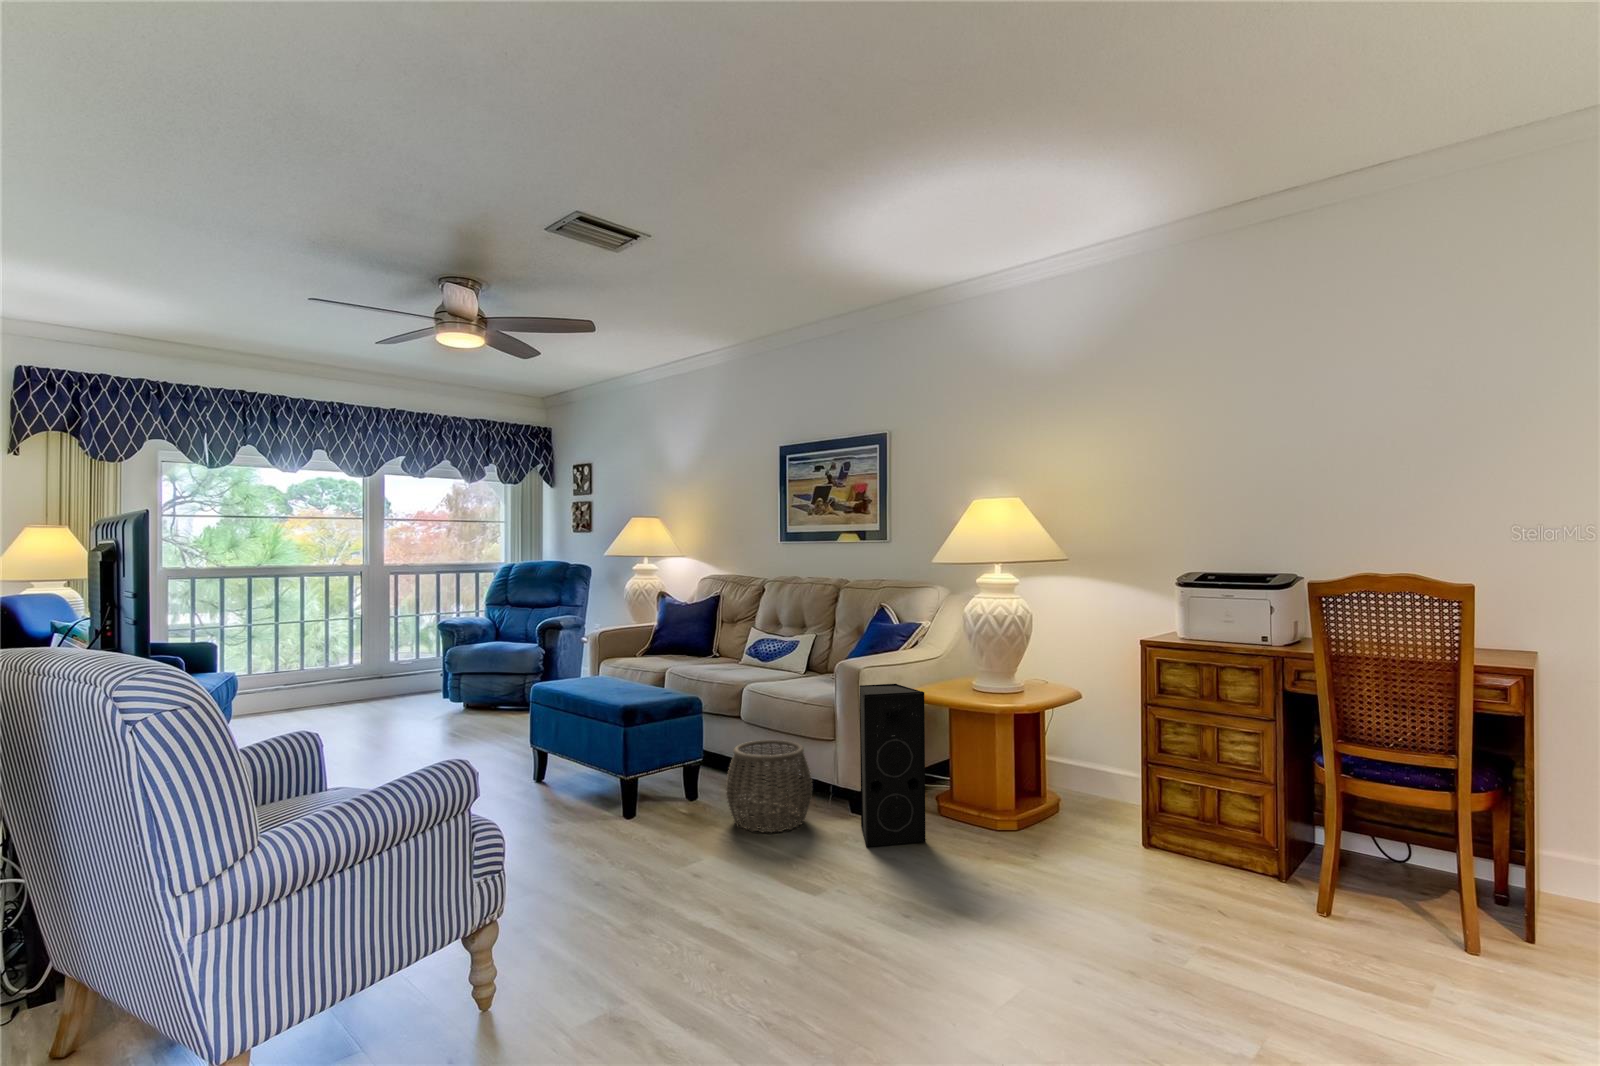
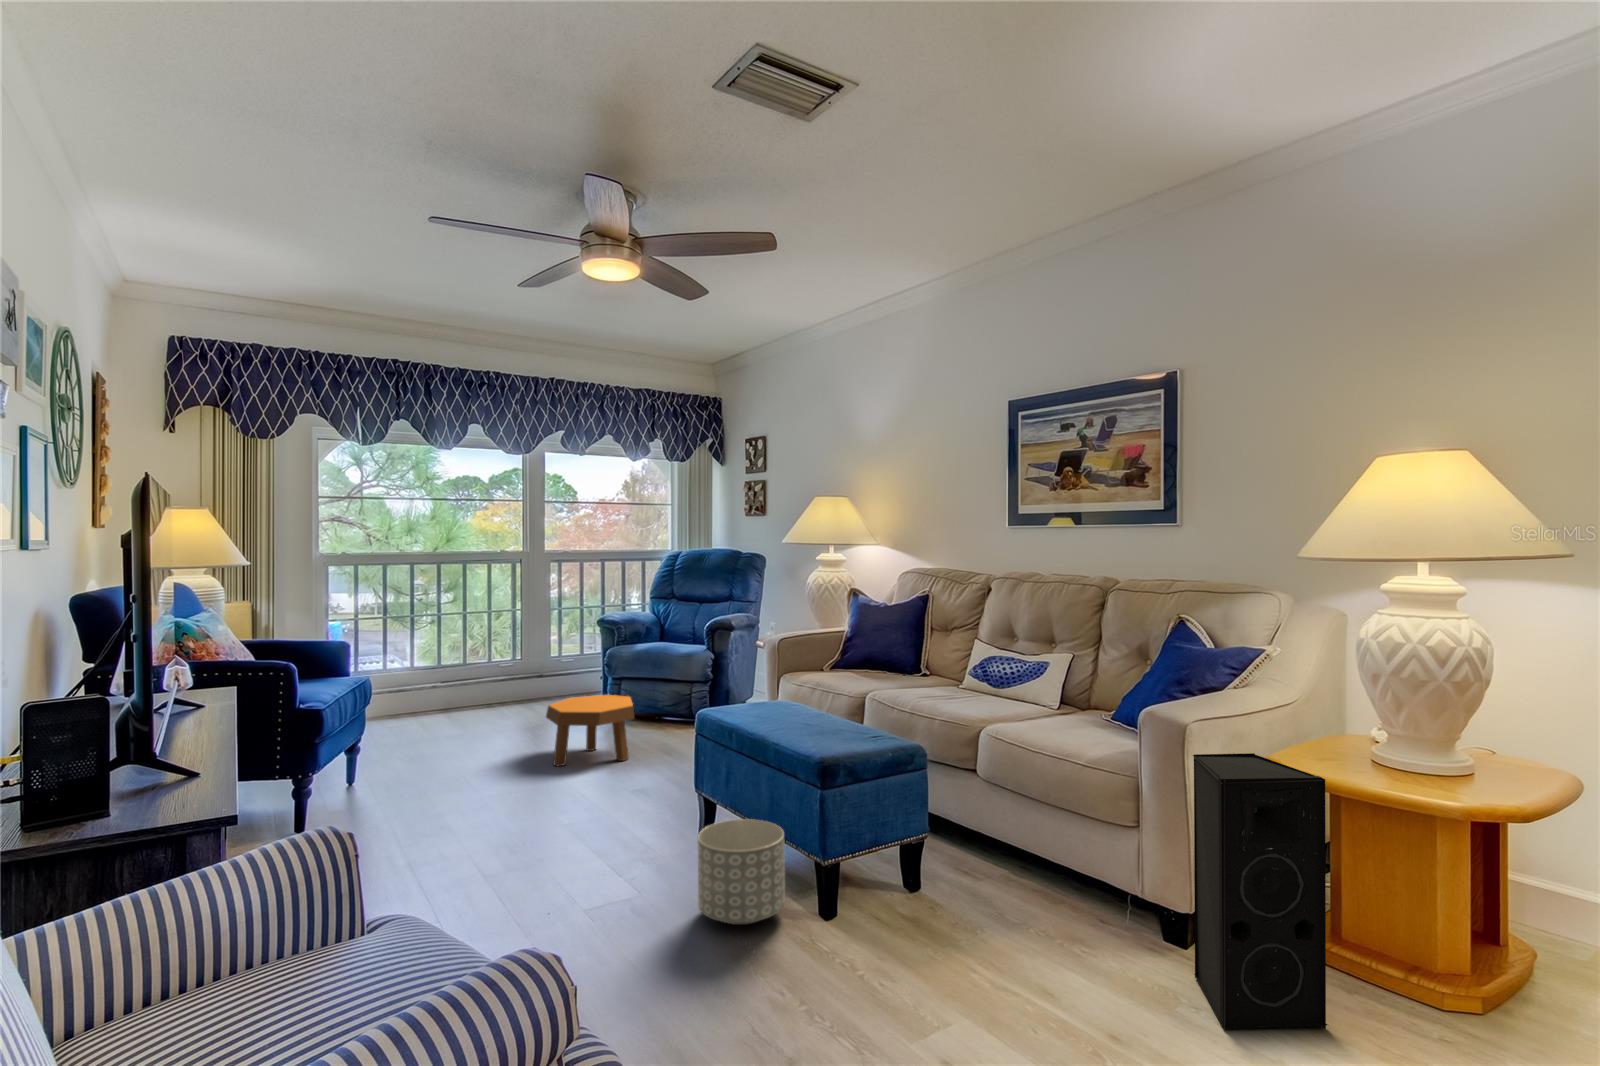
footstool: none [394,686,474,746] -> present [546,695,634,766]
woven basket: present [726,740,812,833] -> none [974,820,1112,977]
planter: none [532,754,596,824] -> present [698,819,785,925]

